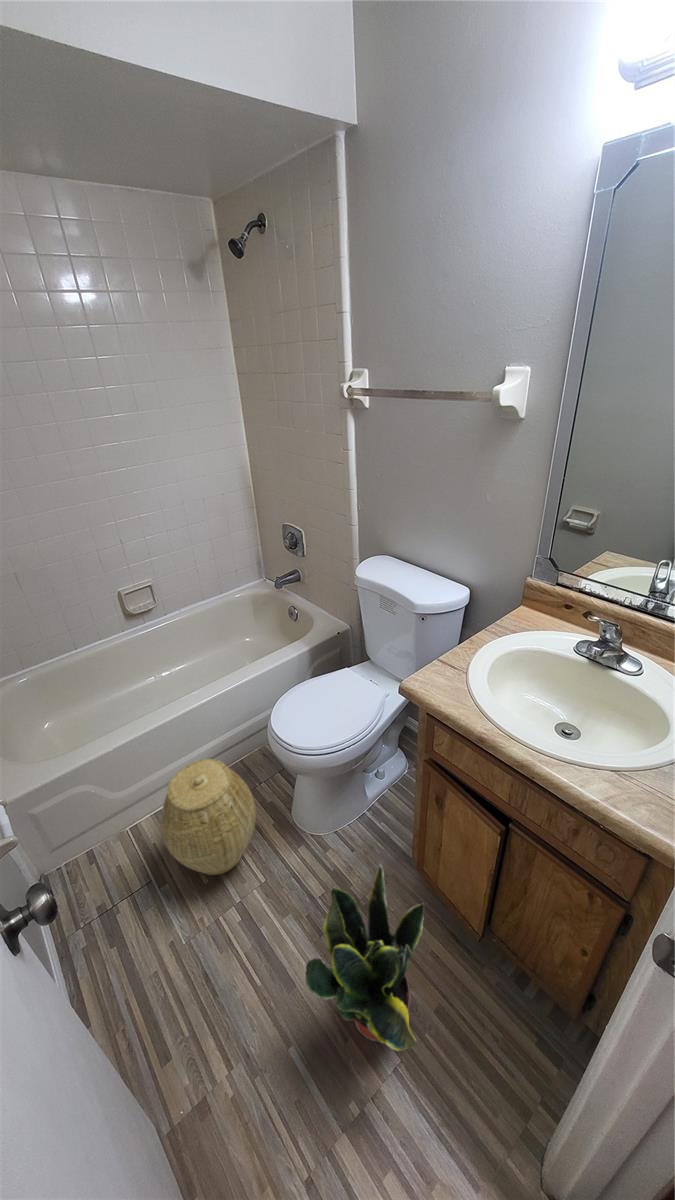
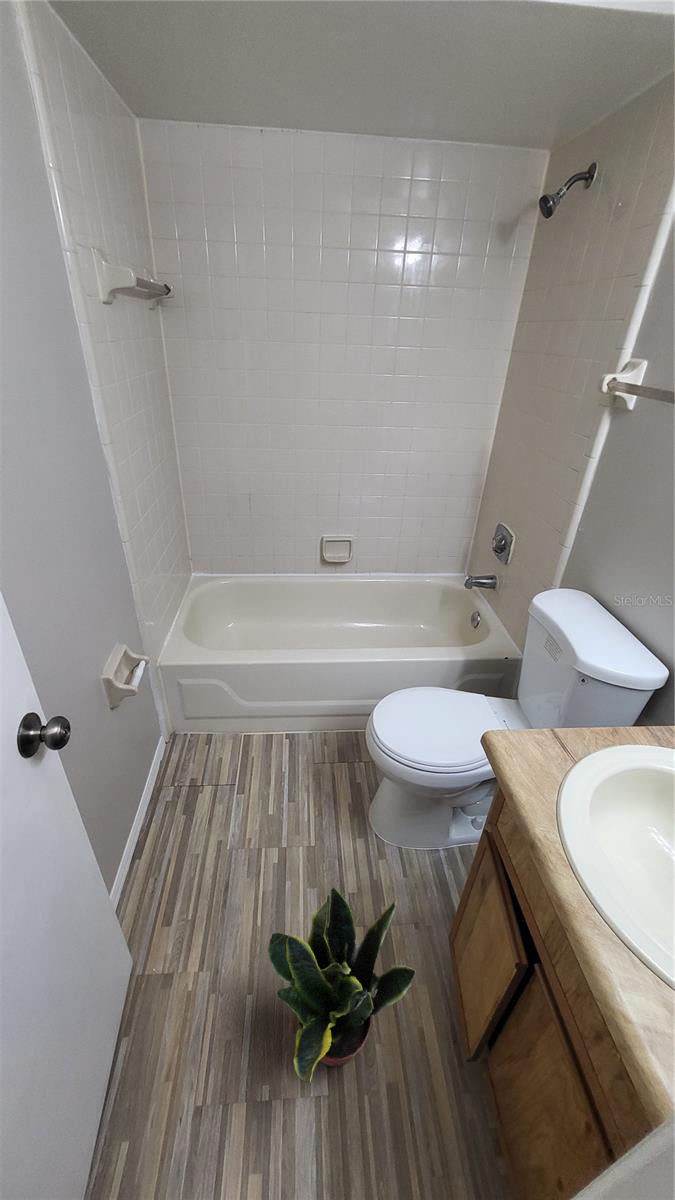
woven basket: present [161,759,256,875] -> none [251,706,338,817]

